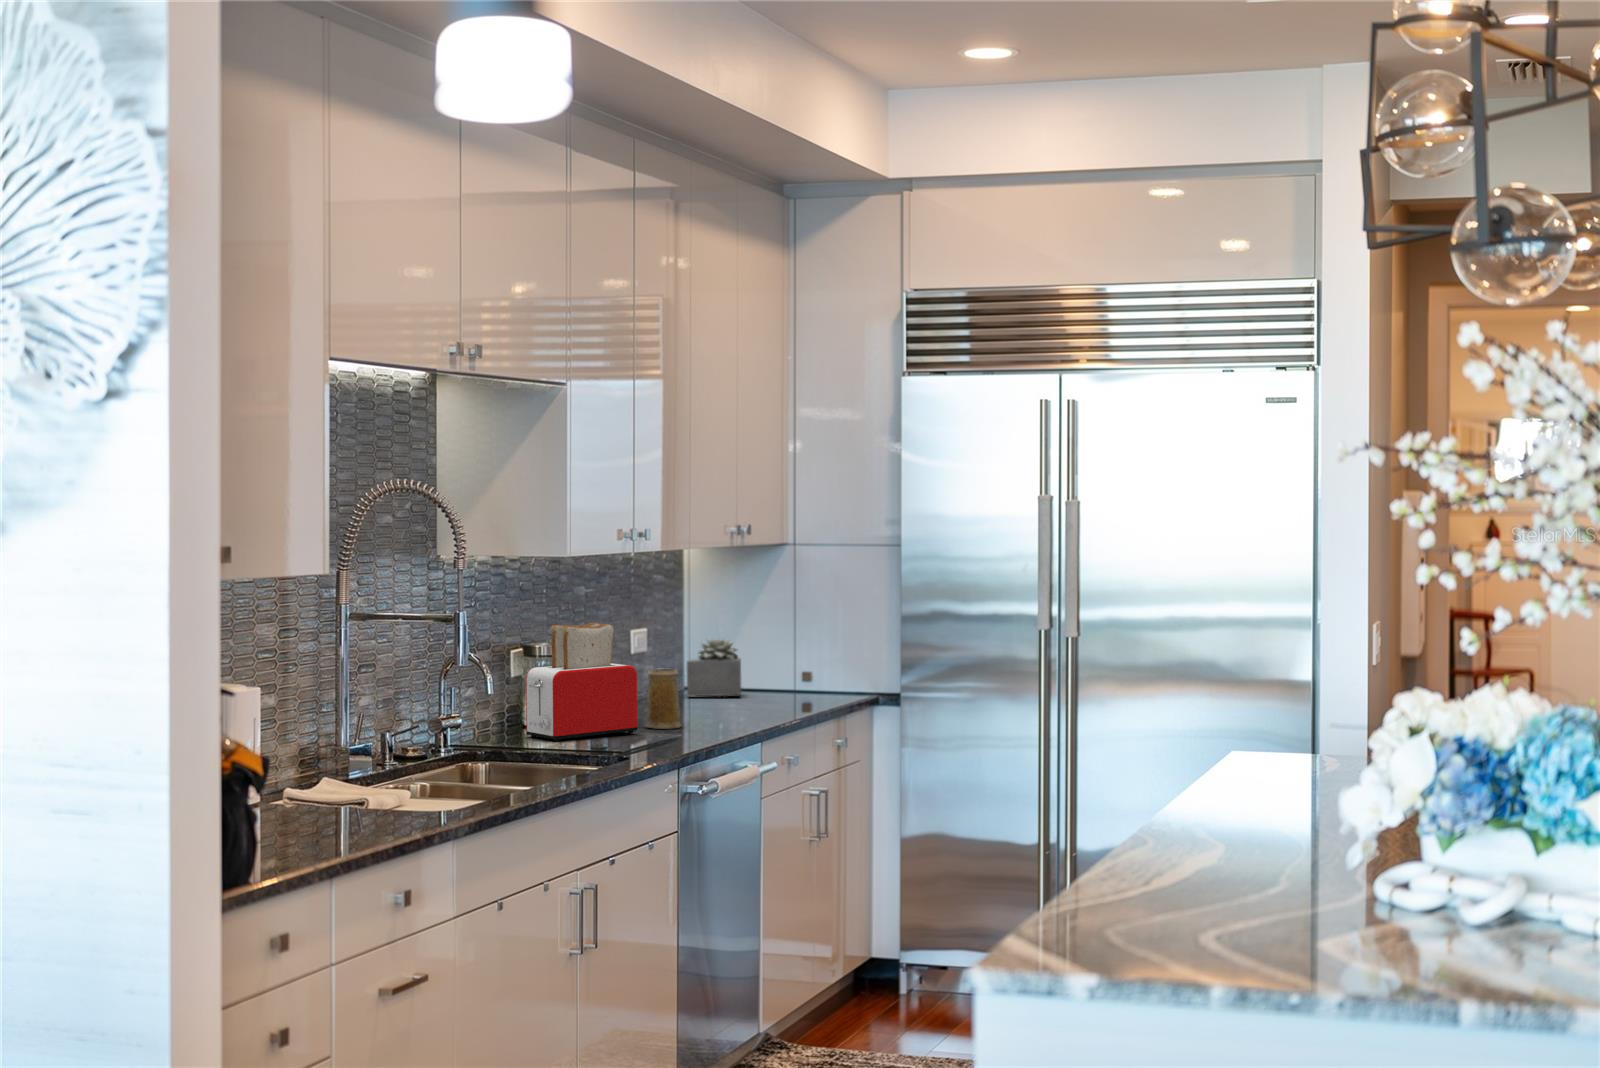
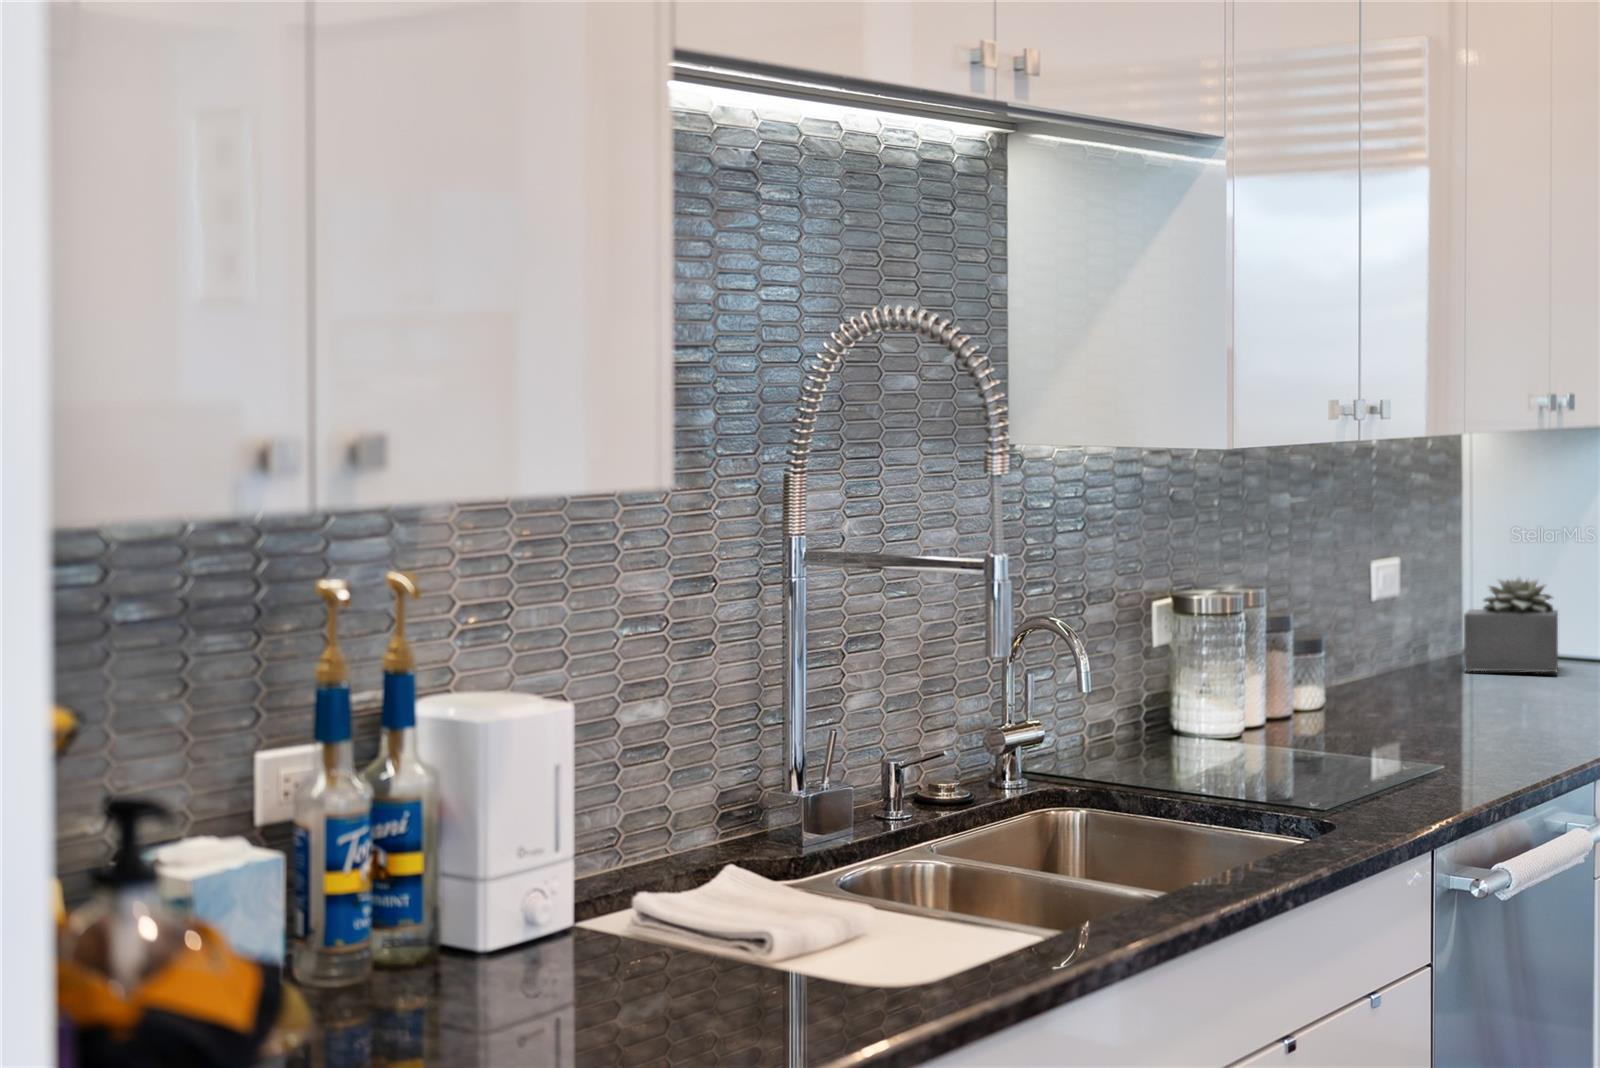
toaster: present [526,623,638,742] -> none [1171,560,1368,766]
mug: present [645,669,681,729] -> none [1384,639,1450,745]

